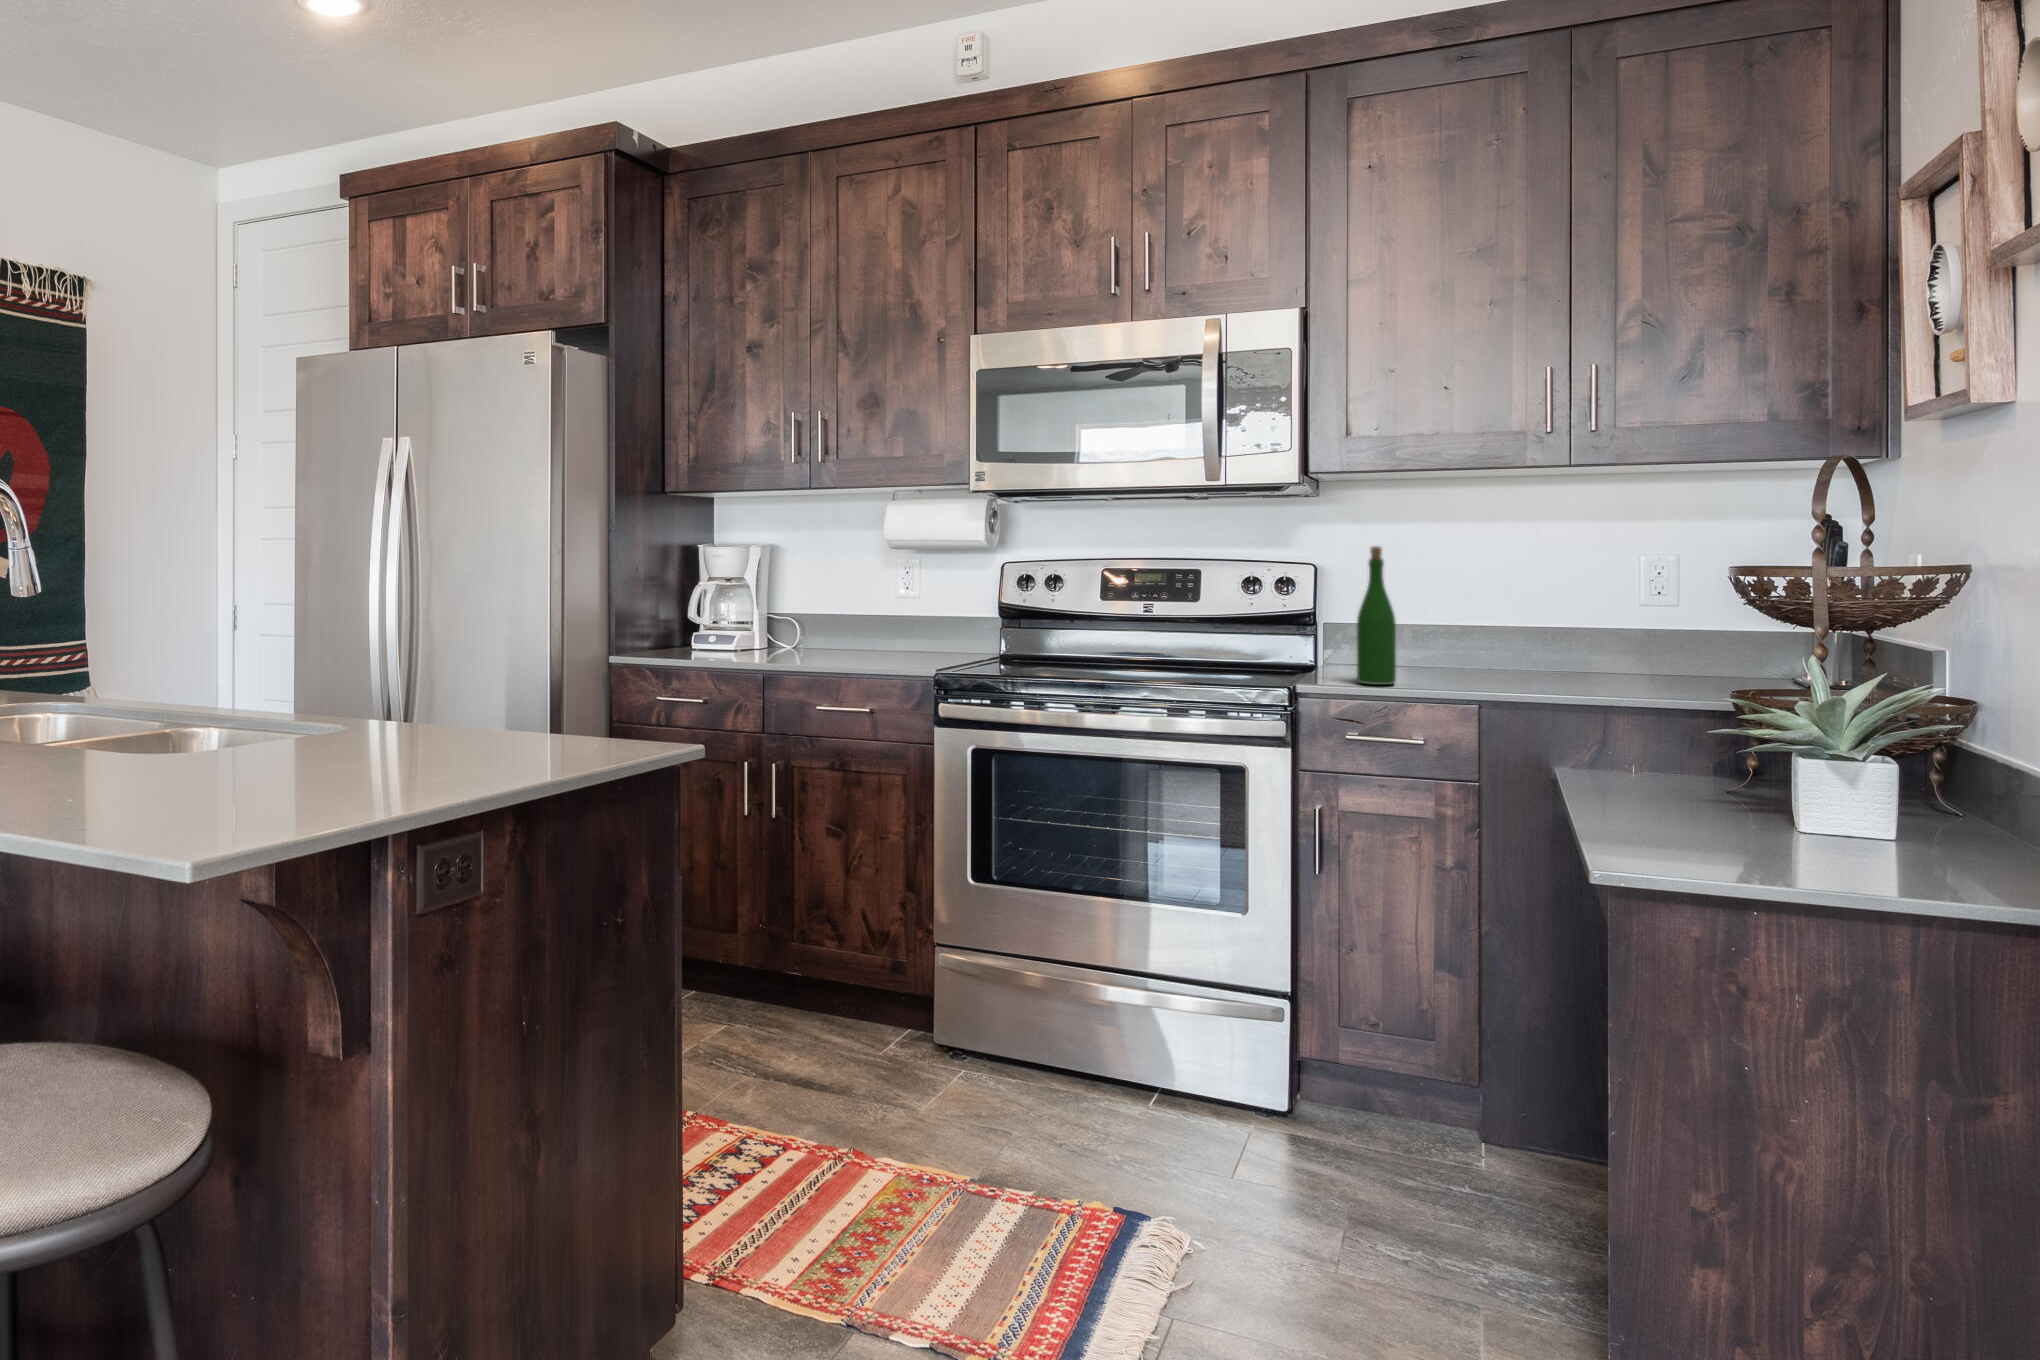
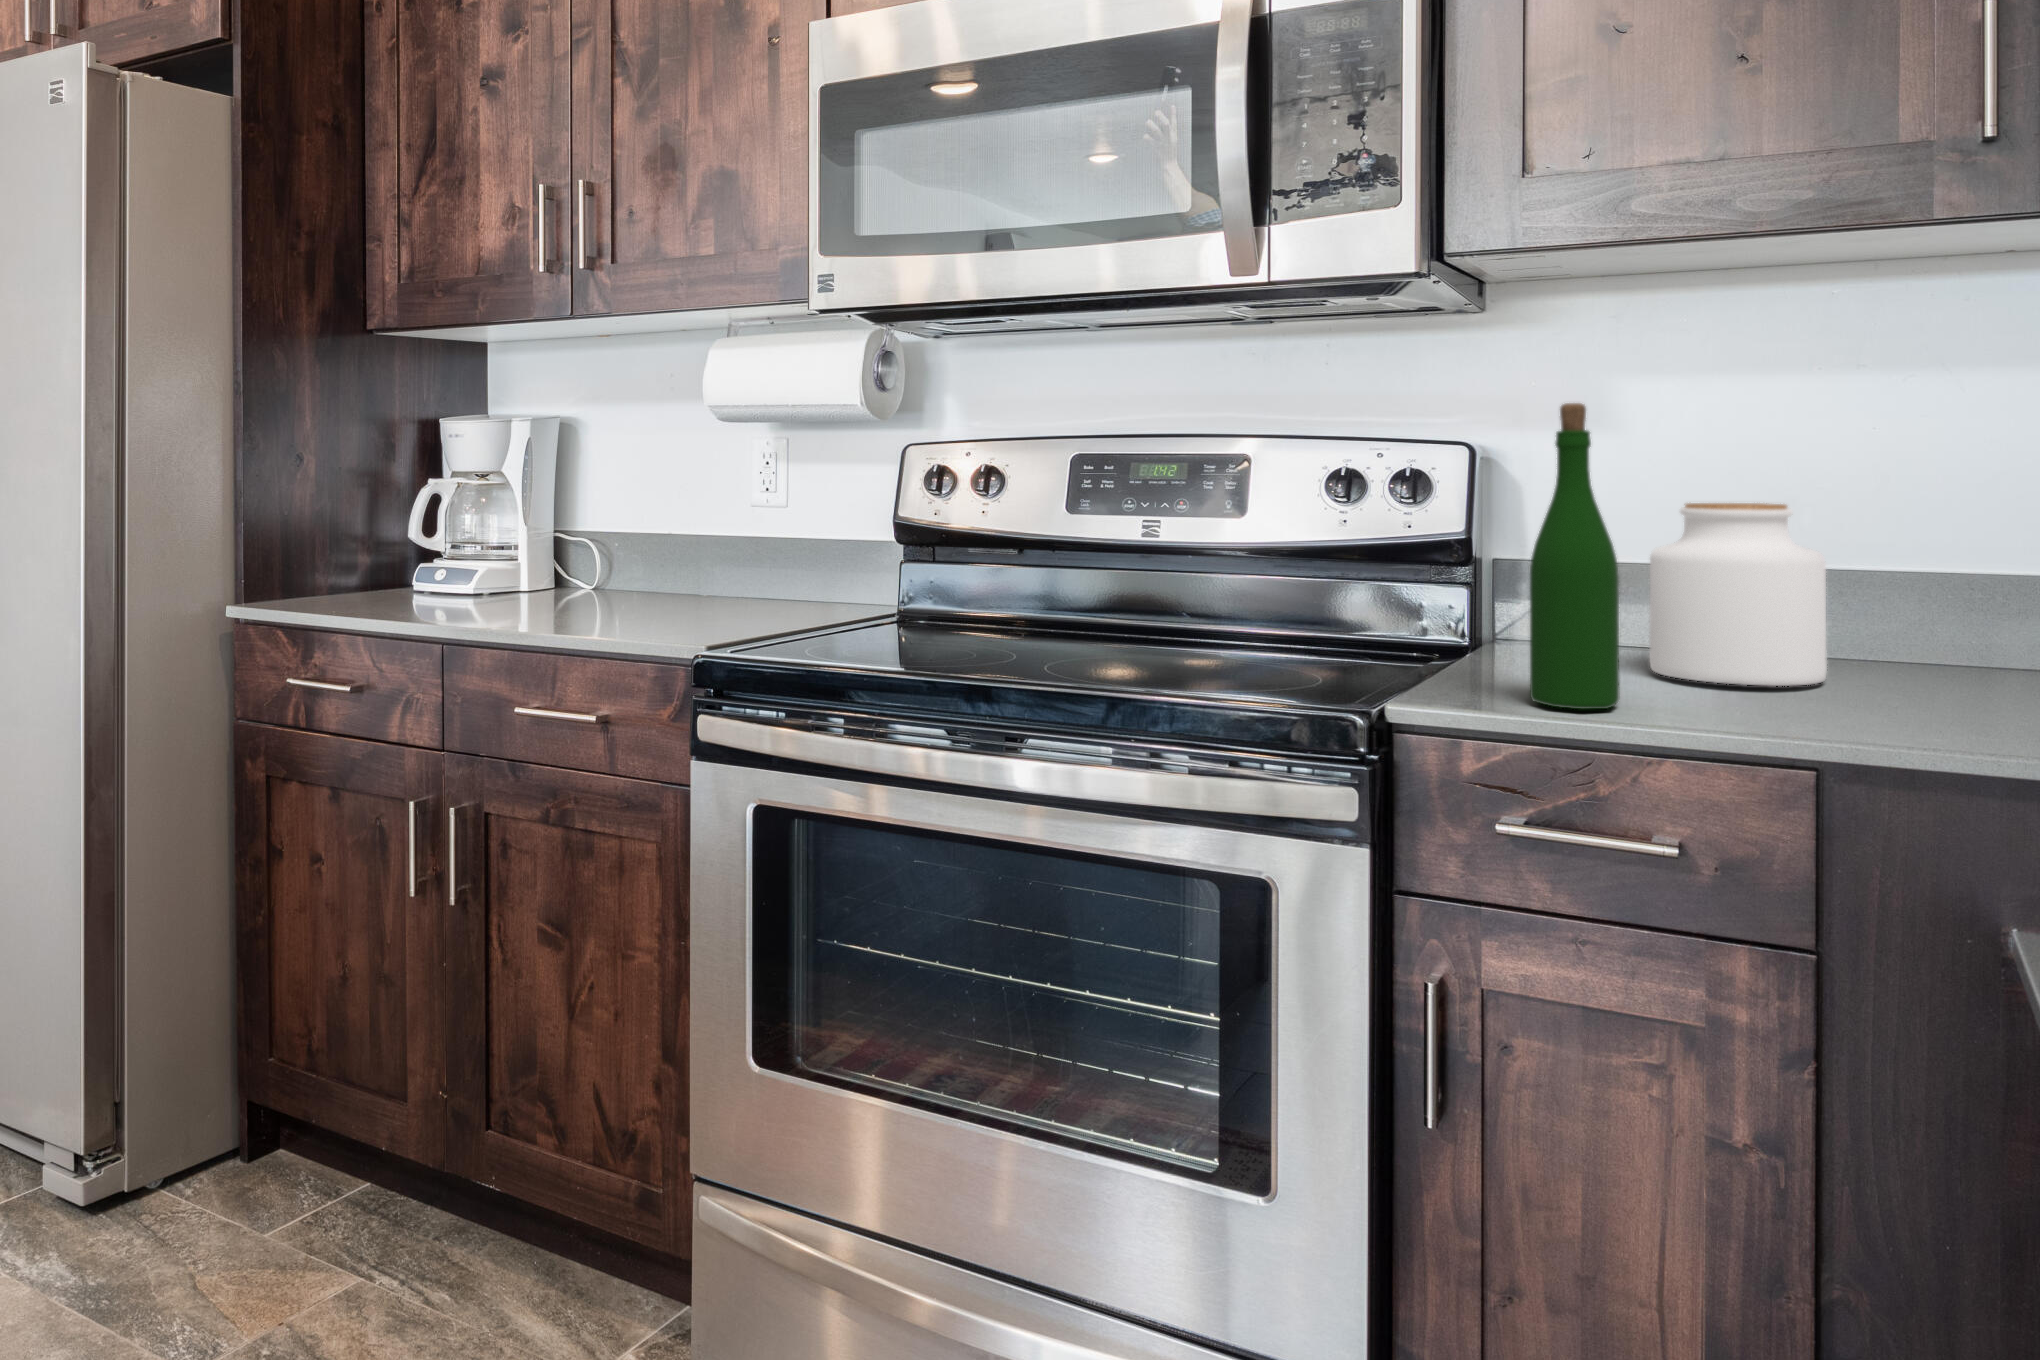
jar: none [1403,593,1481,676] -> present [1650,503,1827,686]

